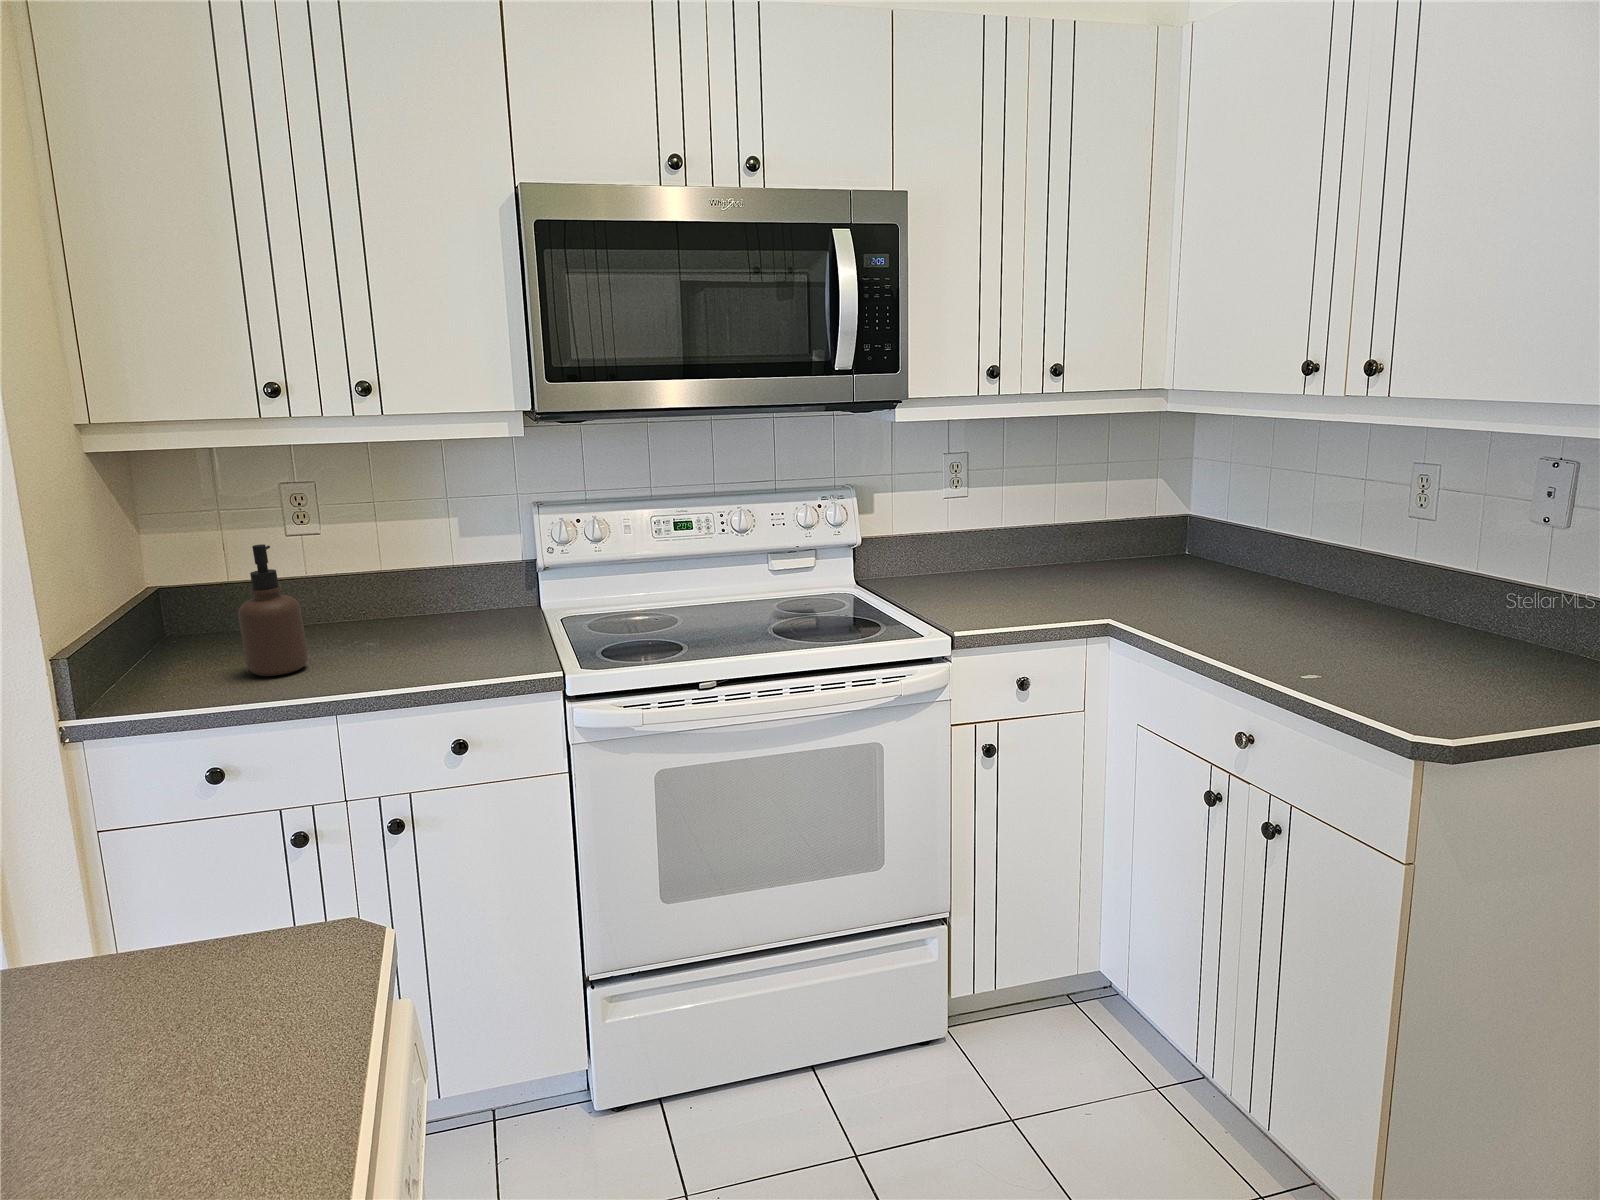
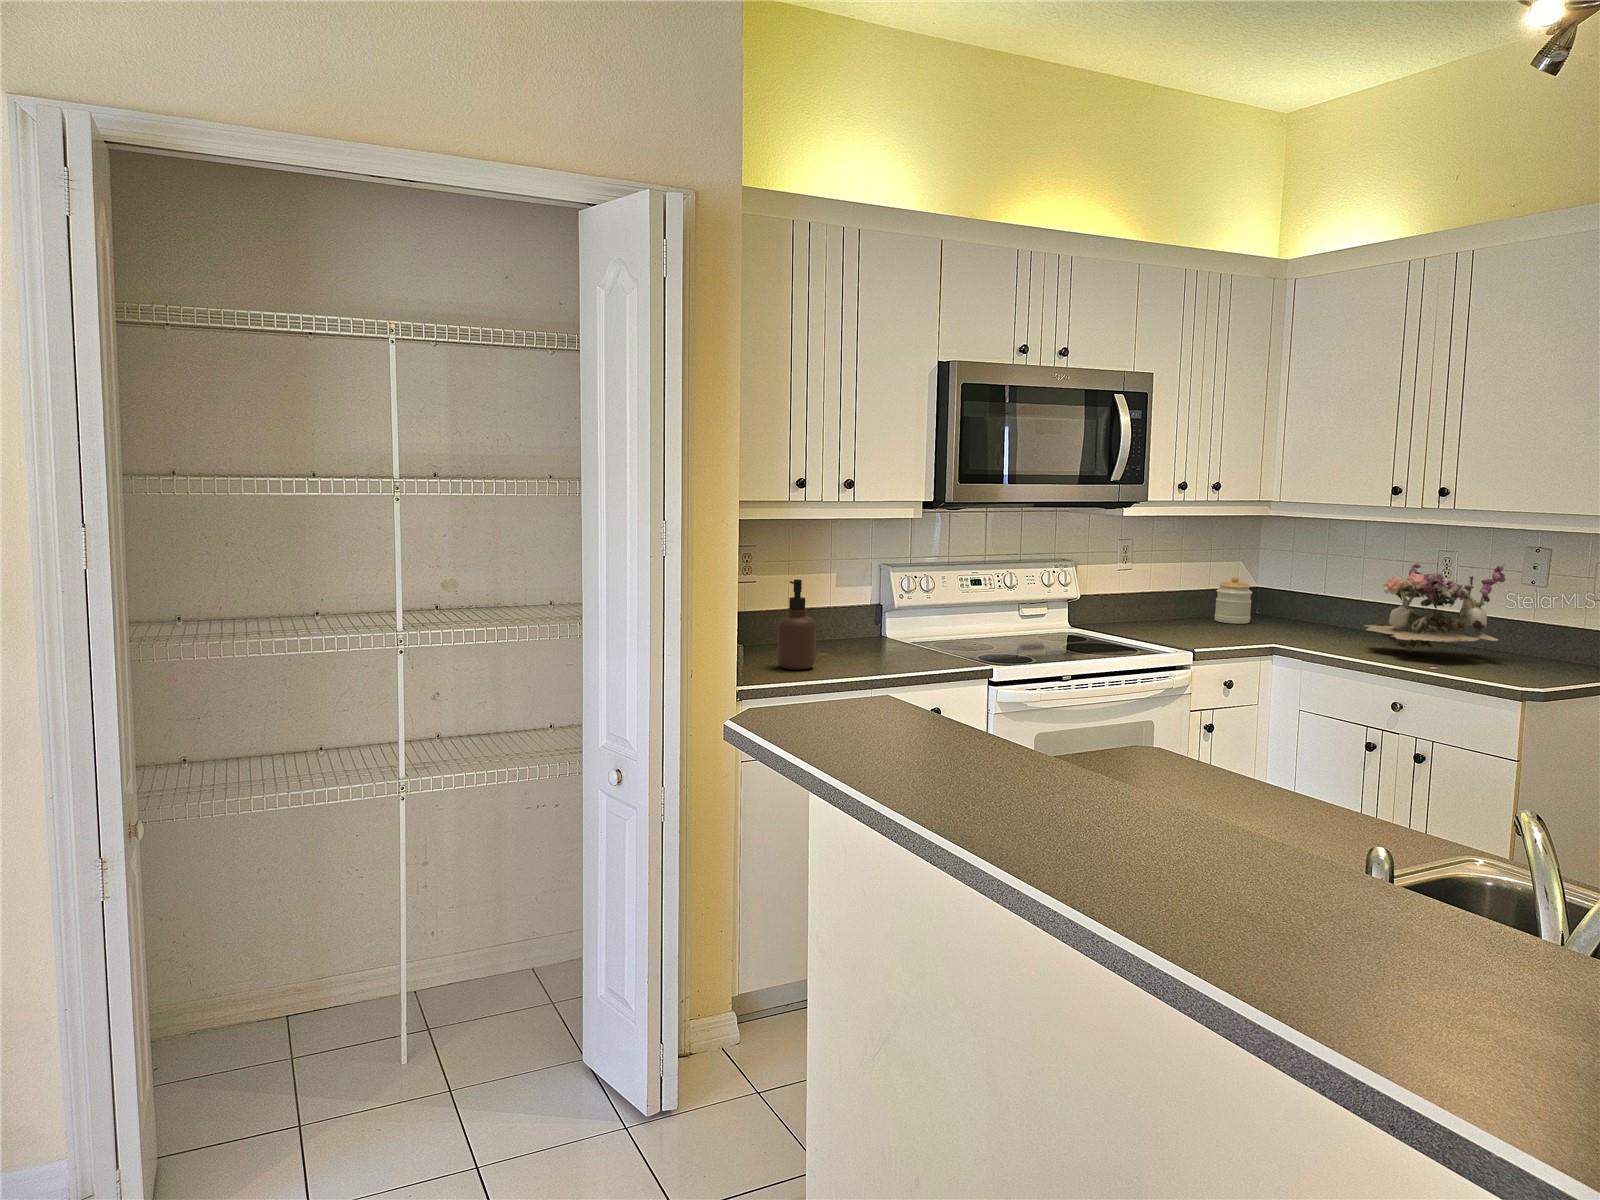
flower arrangement: none [1244,492,1489,641] -> present [1365,564,1505,652]
jar: none [1105,501,1158,571] -> present [1215,576,1252,624]

